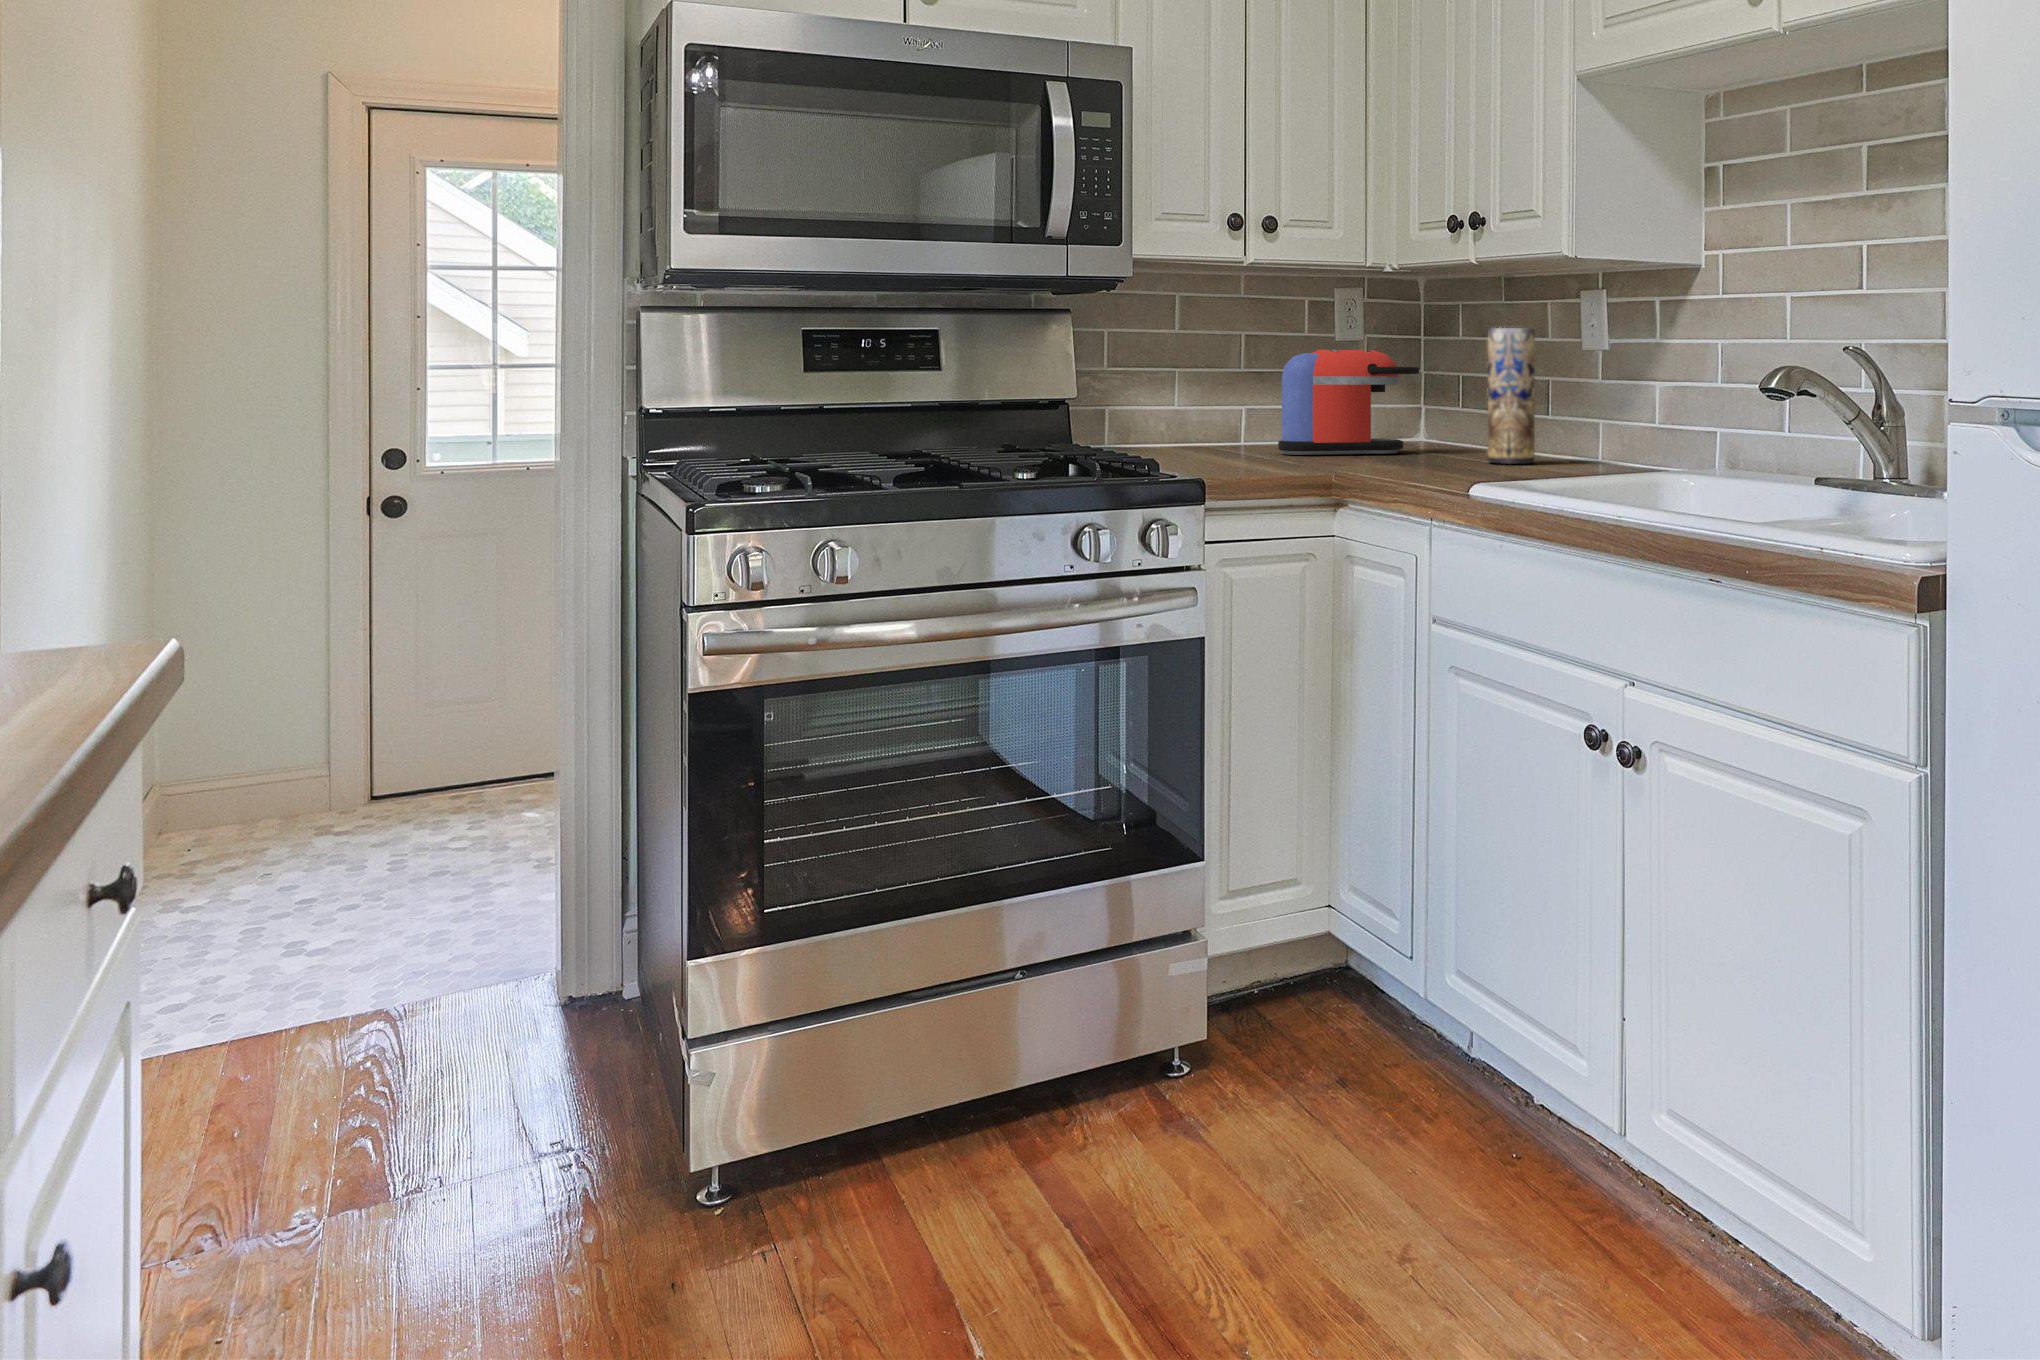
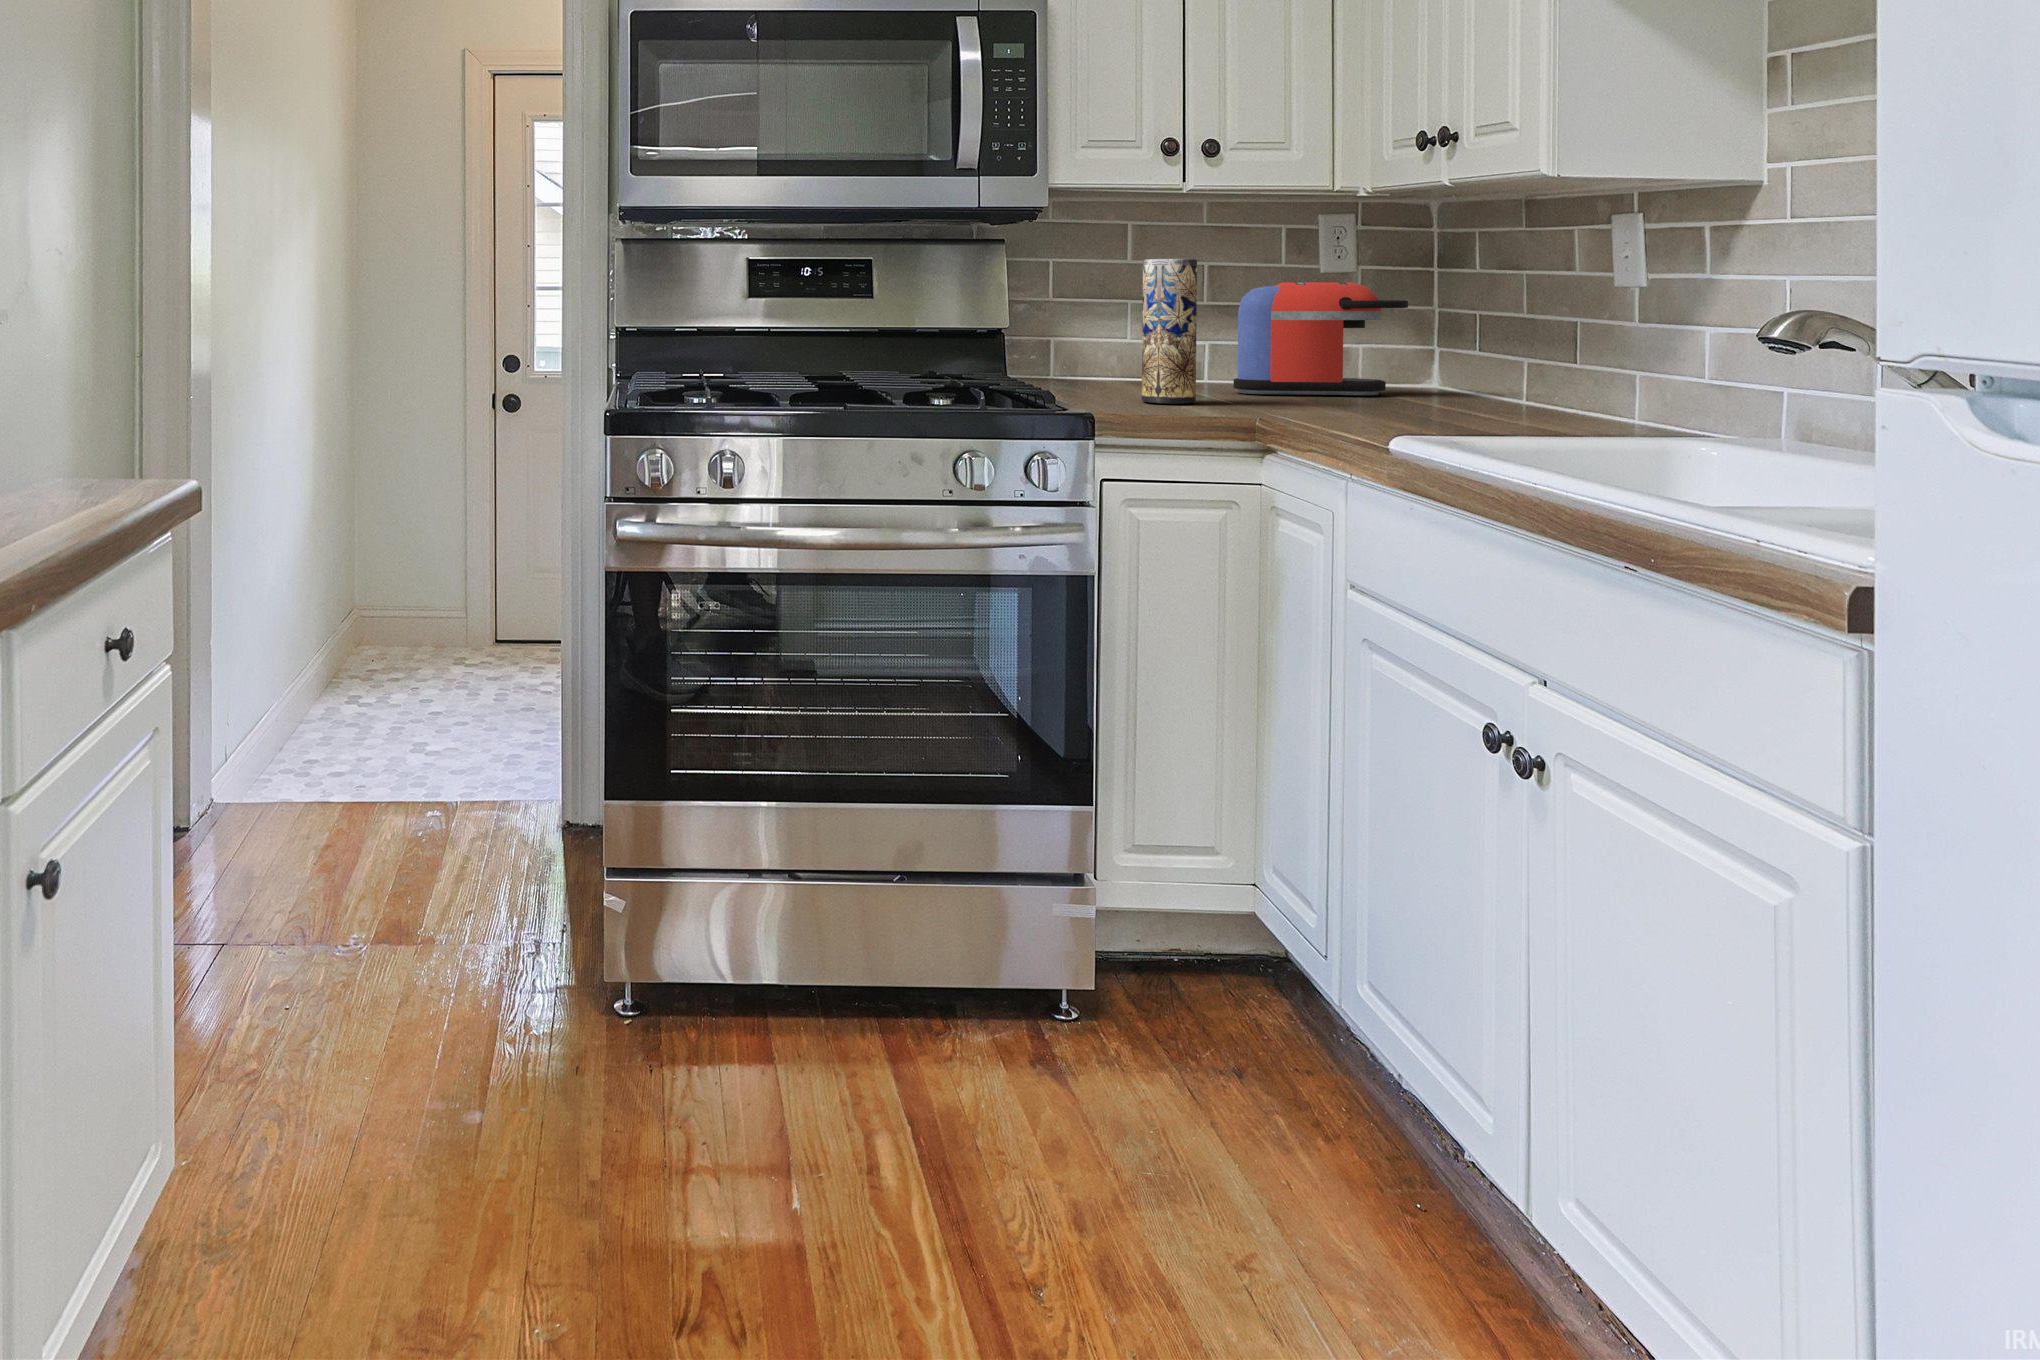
vase: present [1488,328,1535,464] -> present [1142,259,1197,404]

